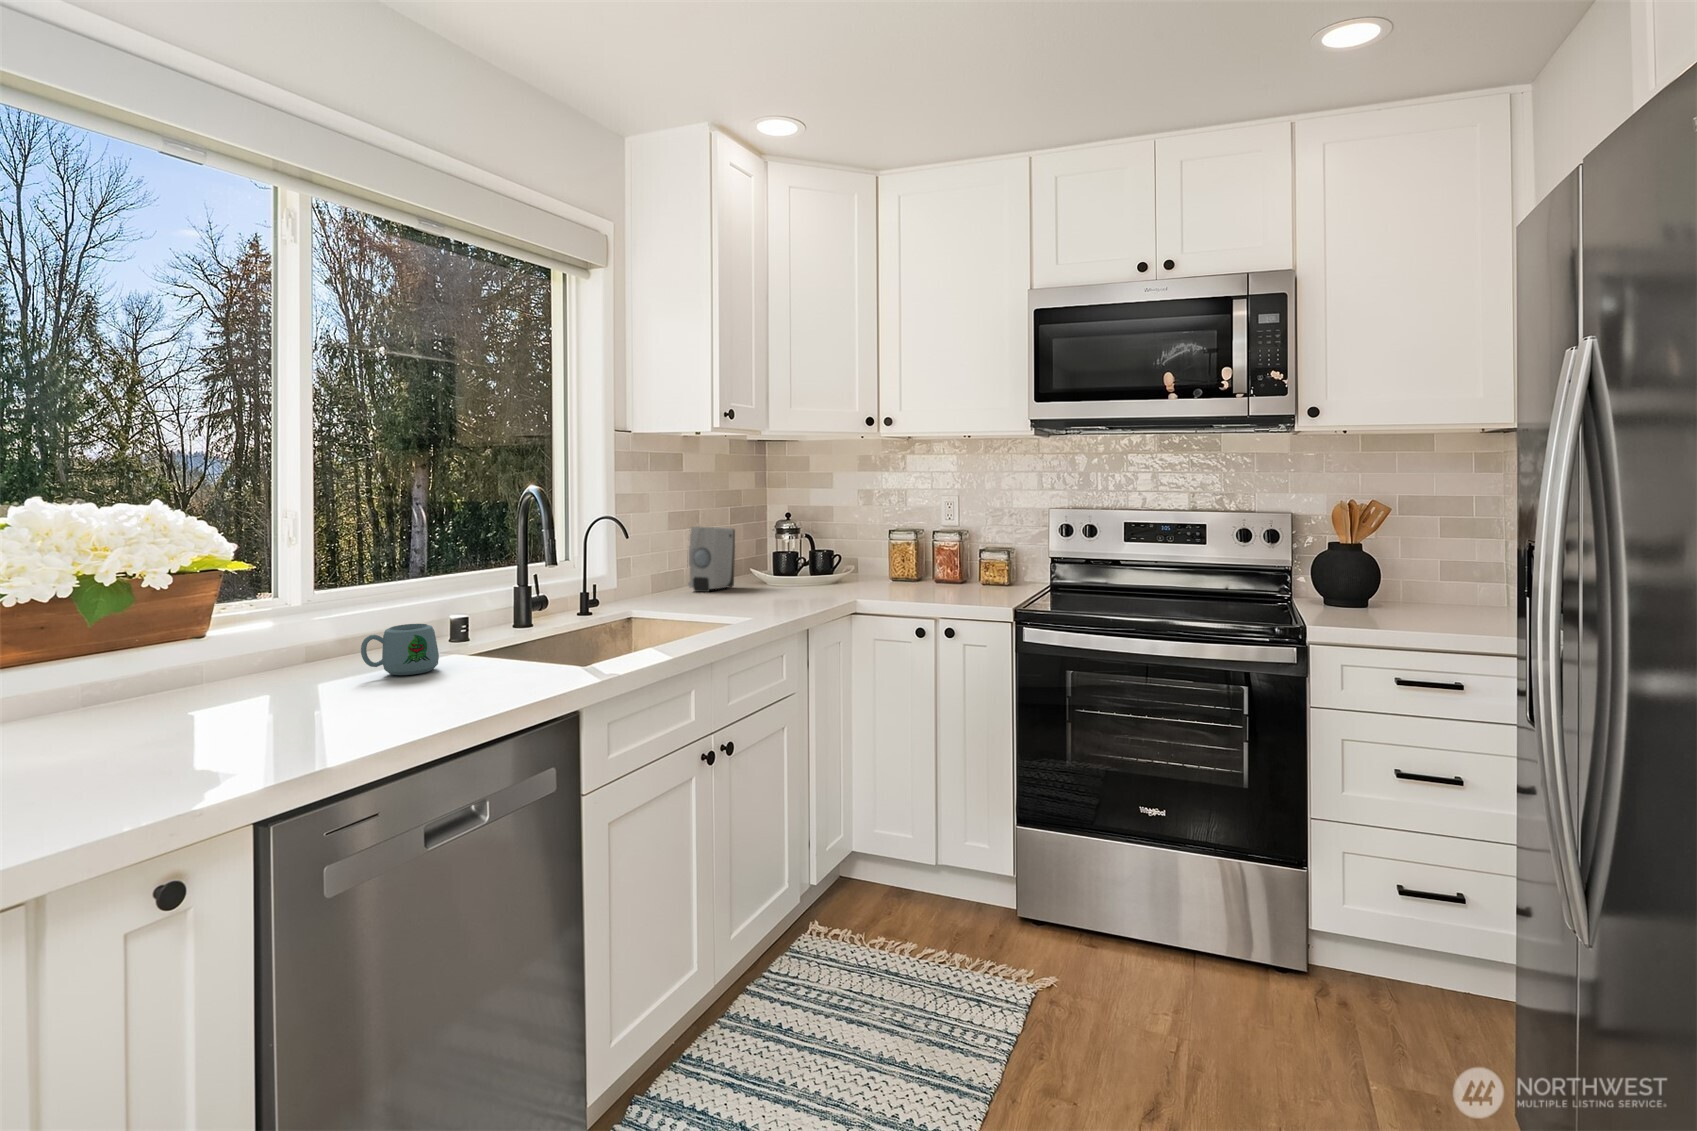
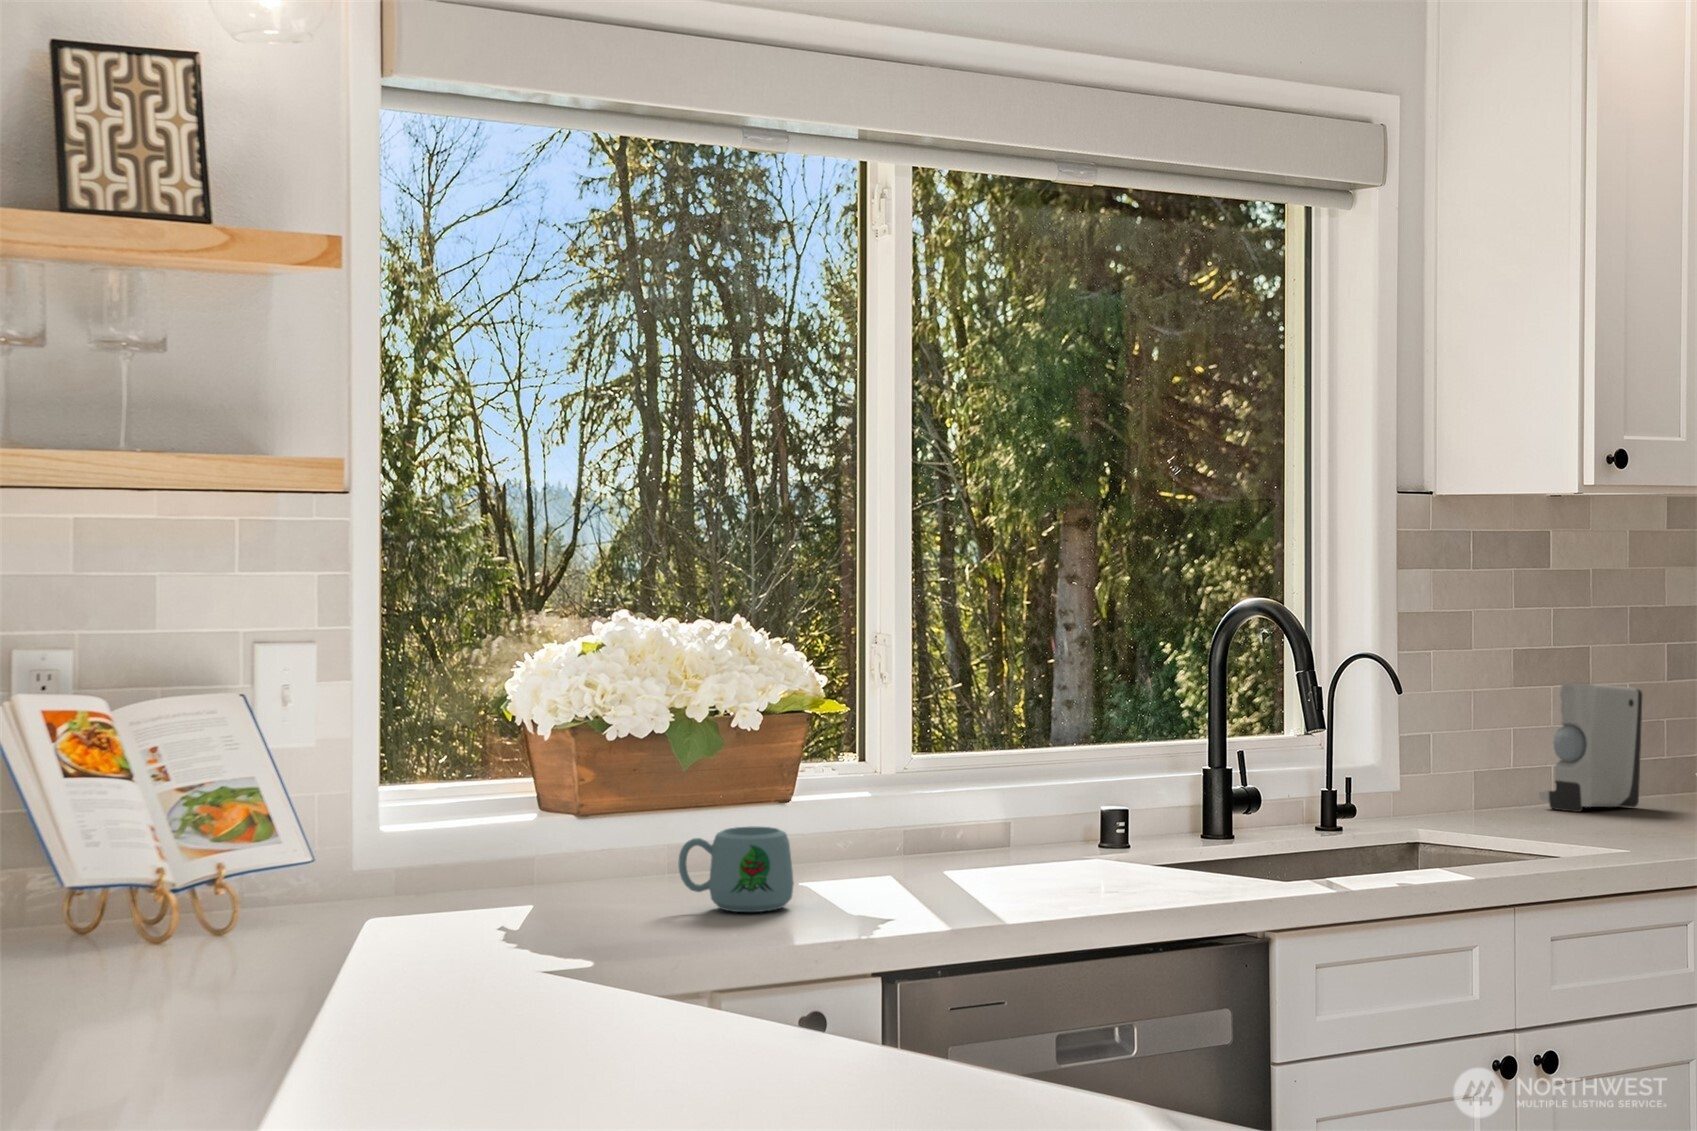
mug: present [361,624,439,675] -> present [678,827,794,912]

